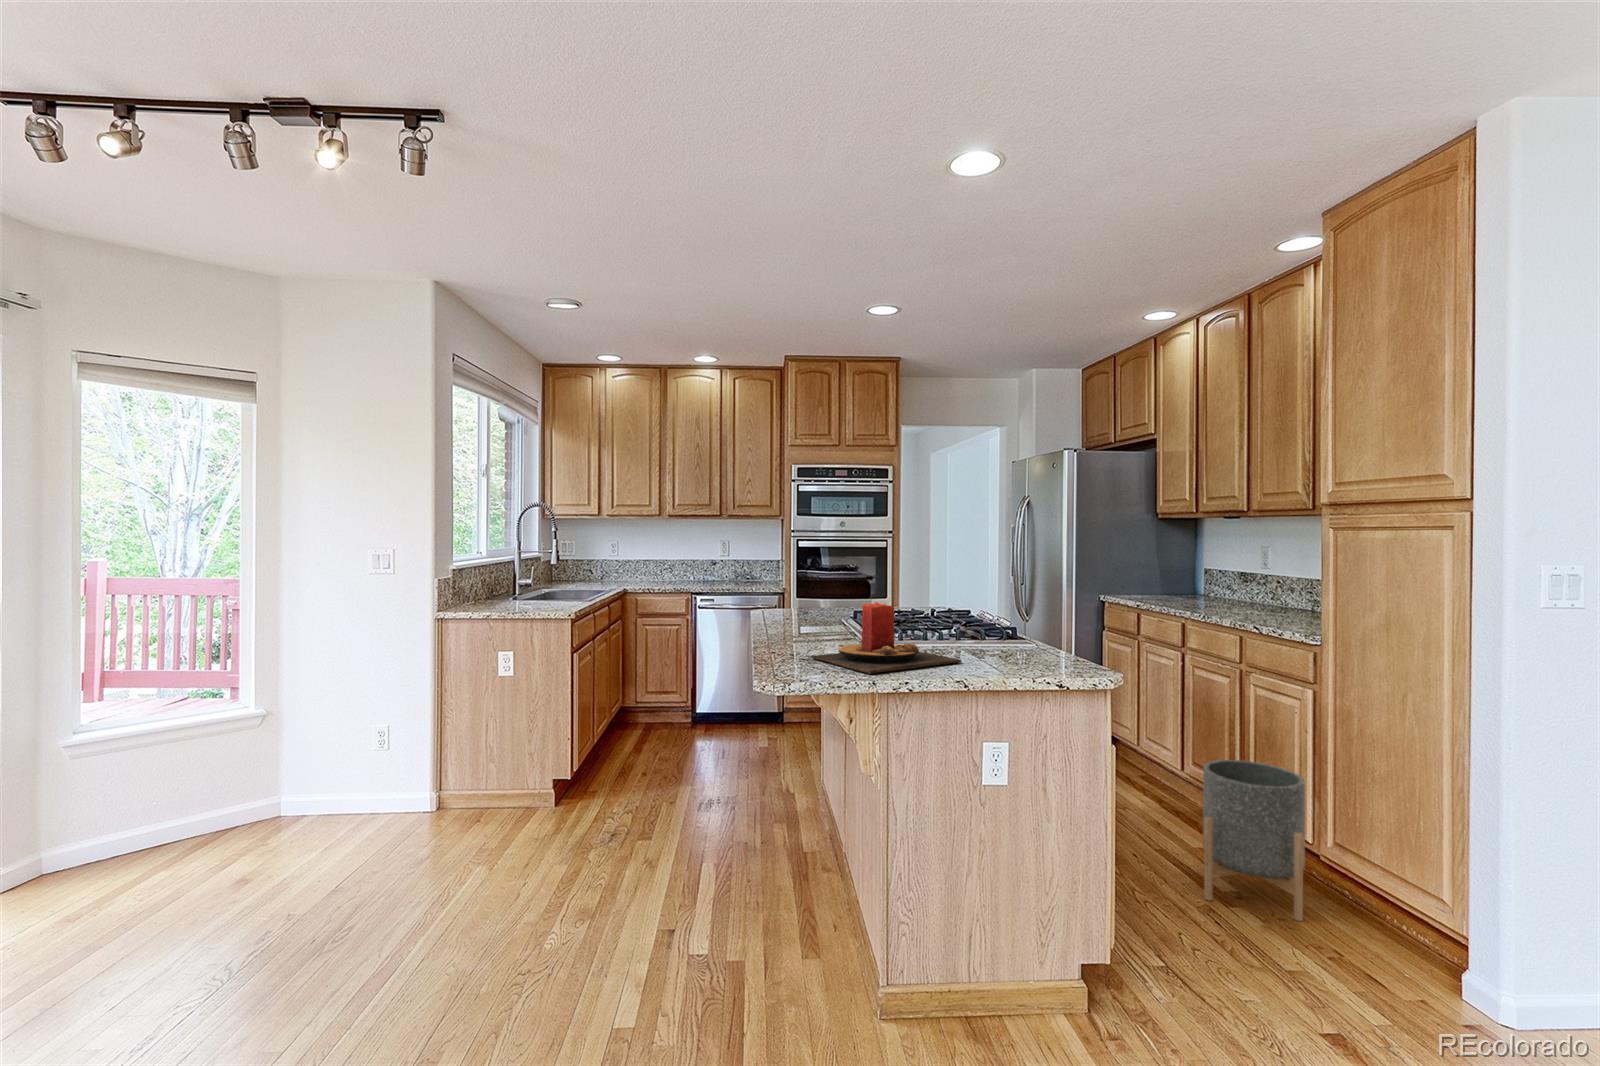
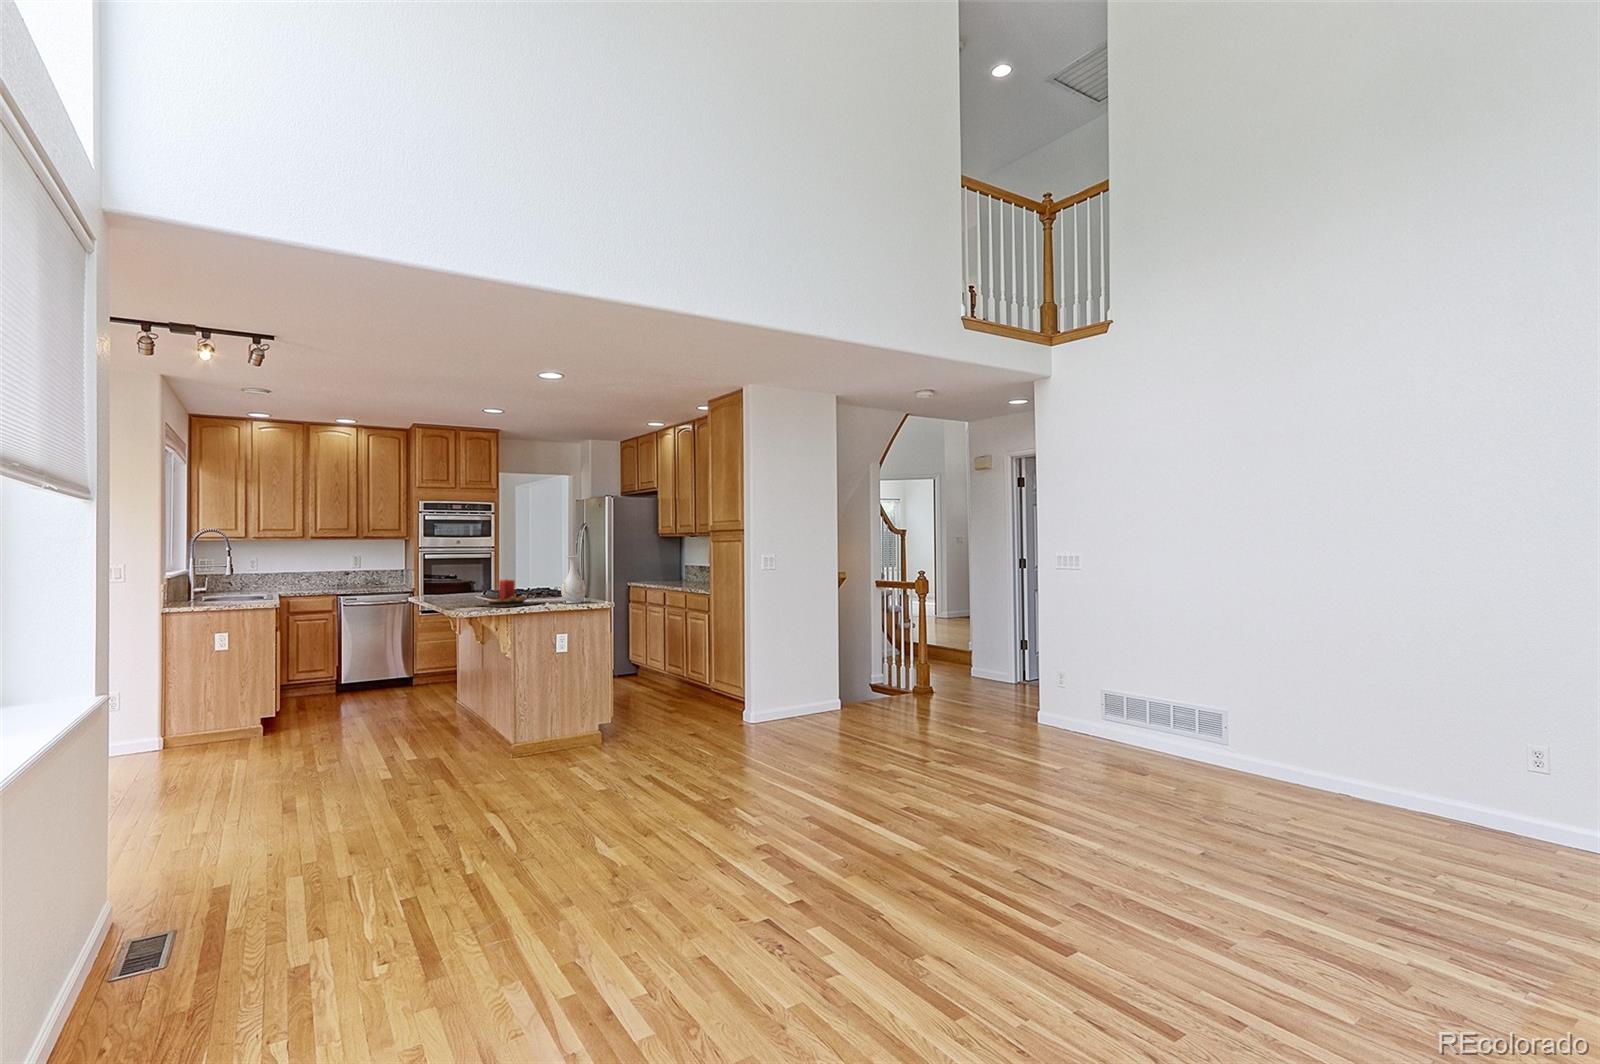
vase: none [997,555,1056,669] -> present [561,556,586,603]
planter: present [1203,760,1305,921] -> none [660,650,702,711]

